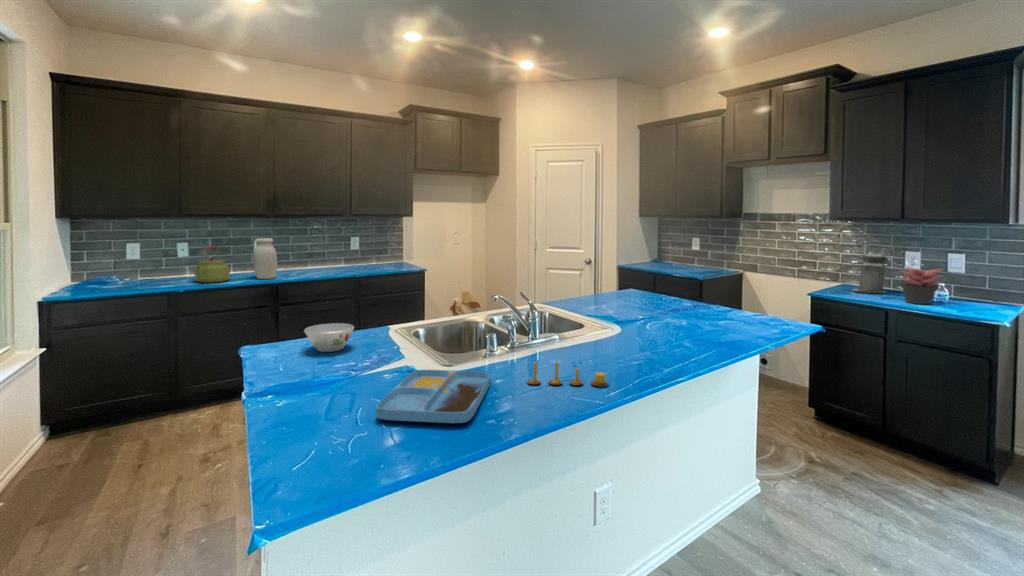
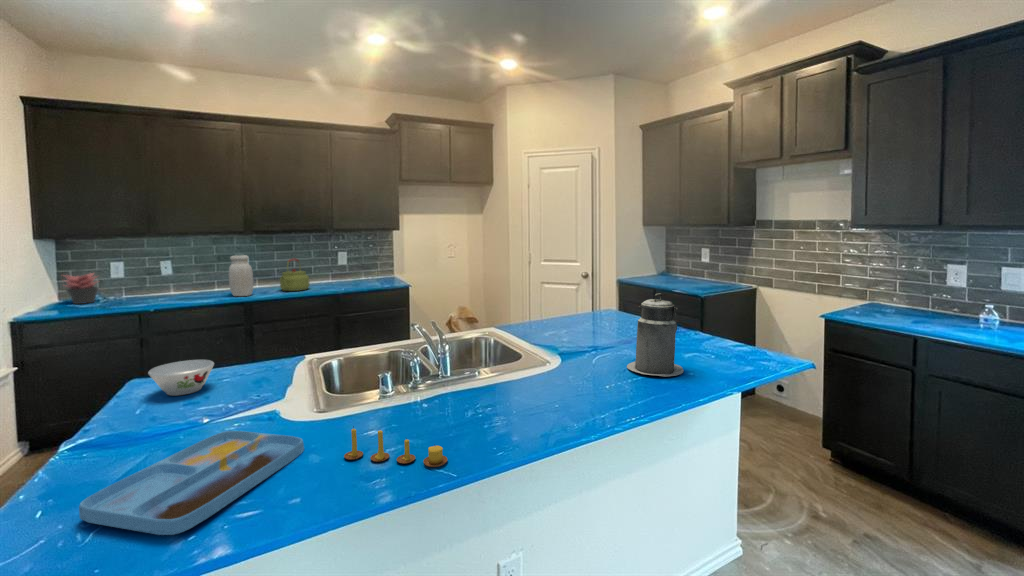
kettle: present [195,246,230,283] -> present [280,259,310,291]
canister: present [853,251,886,293] -> present [627,293,683,376]
succulent plant: present [901,267,942,304] -> present [65,273,99,304]

